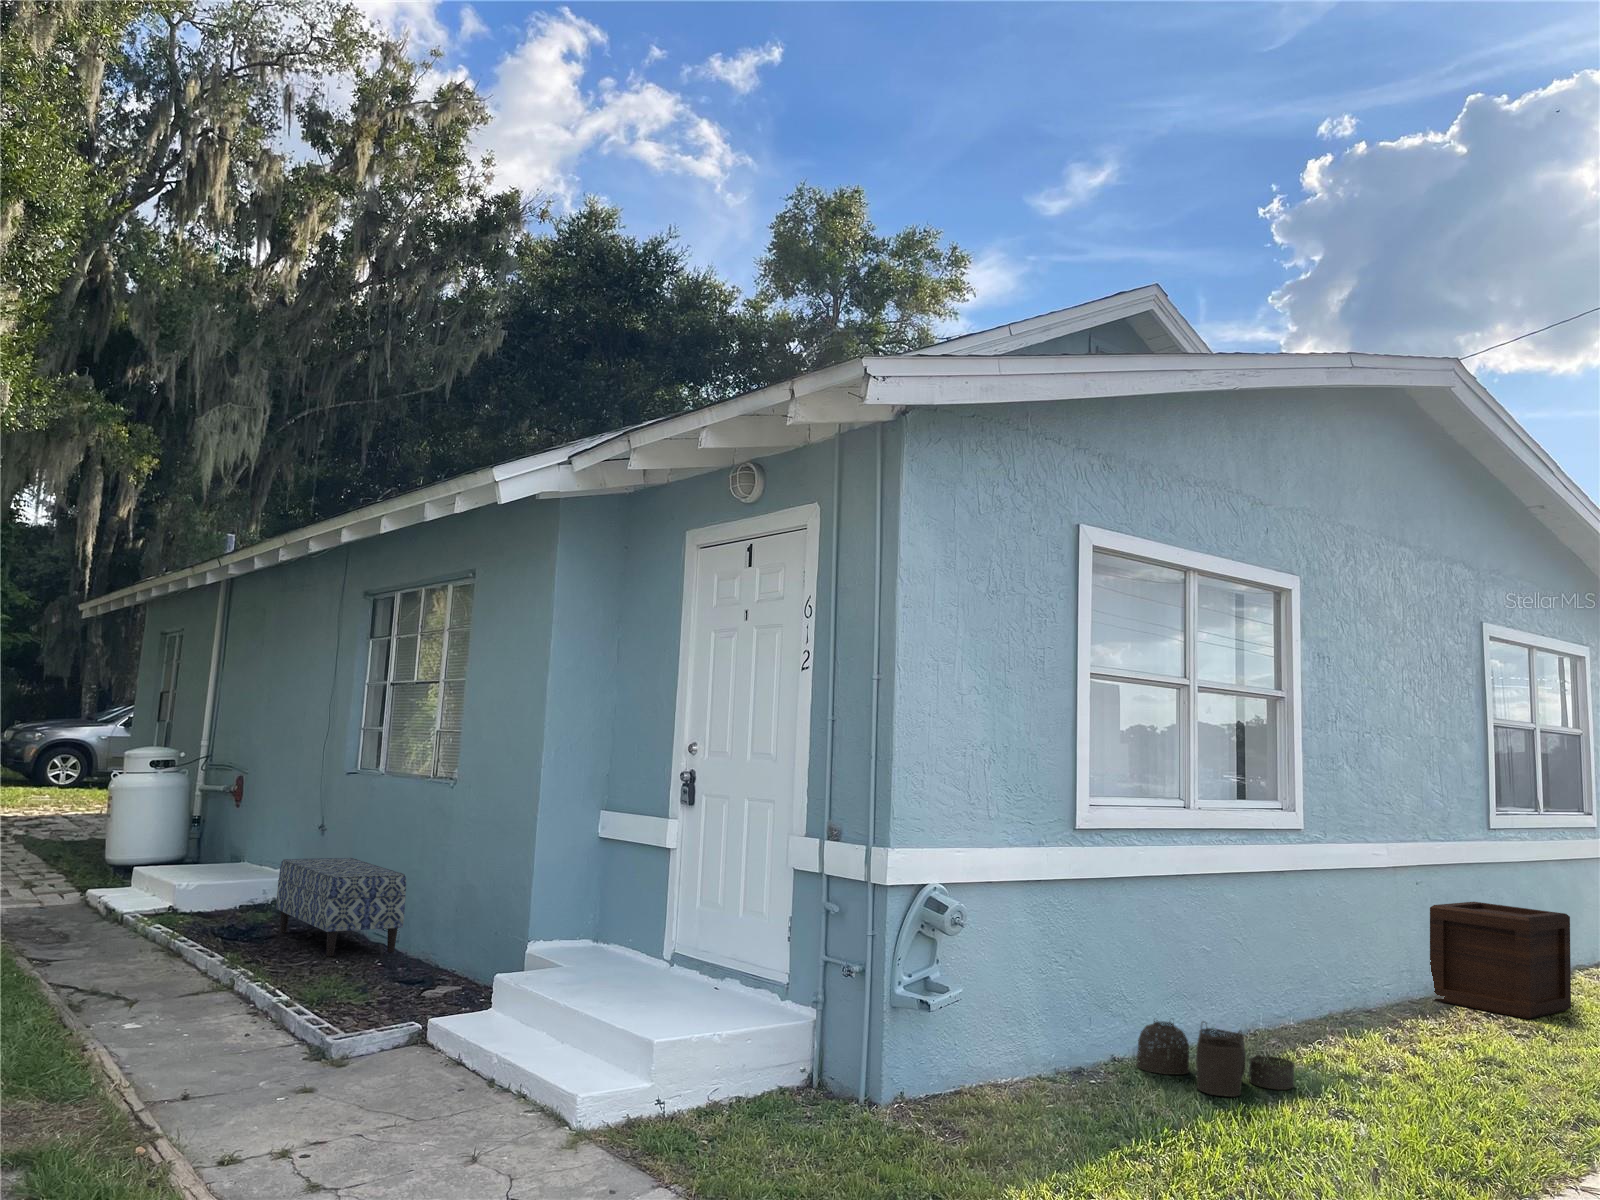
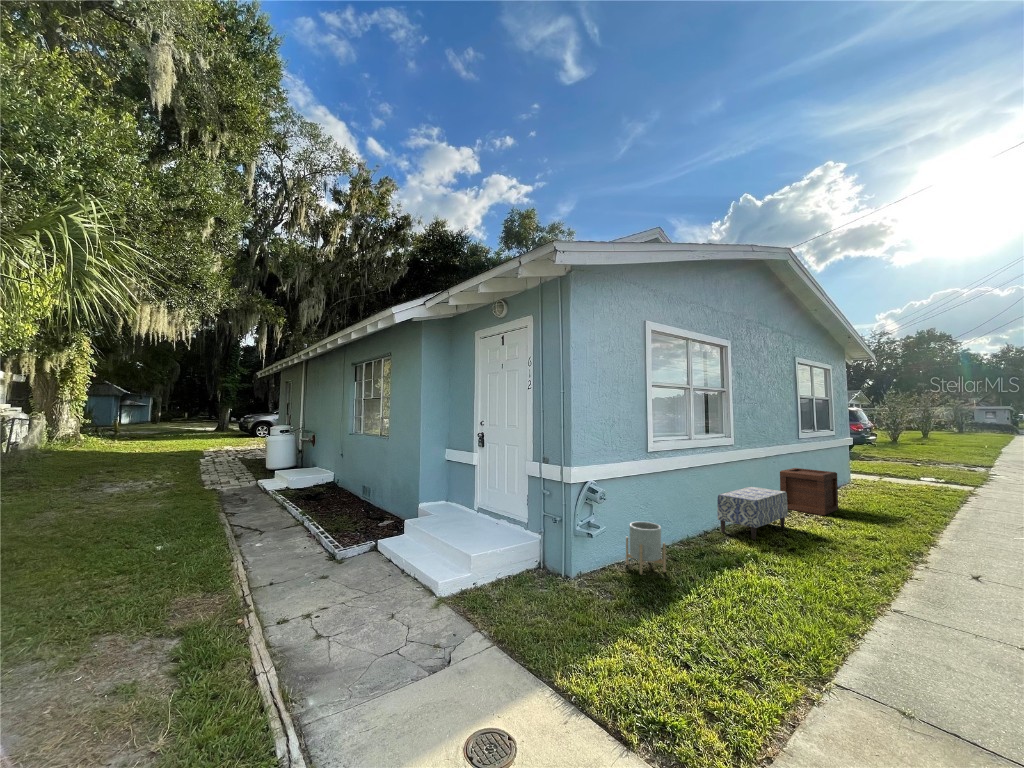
bench: present [276,858,406,956] -> present [717,487,788,540]
planter: none [1011,991,1101,1108] -> present [626,522,666,574]
woven basket: present [1136,1021,1294,1097] -> none [675,528,745,564]

